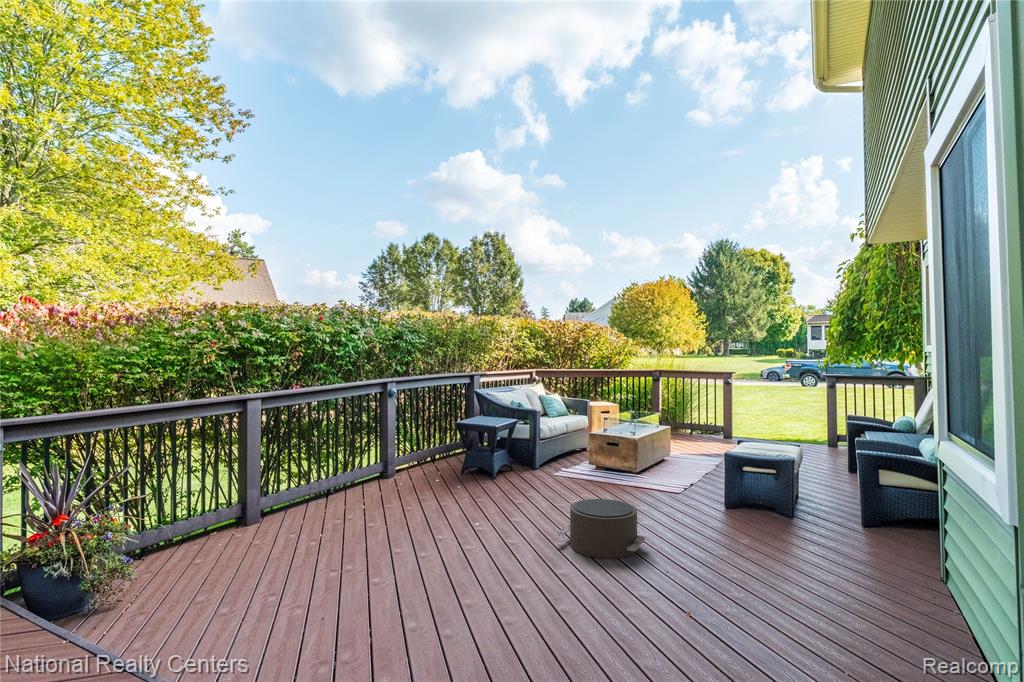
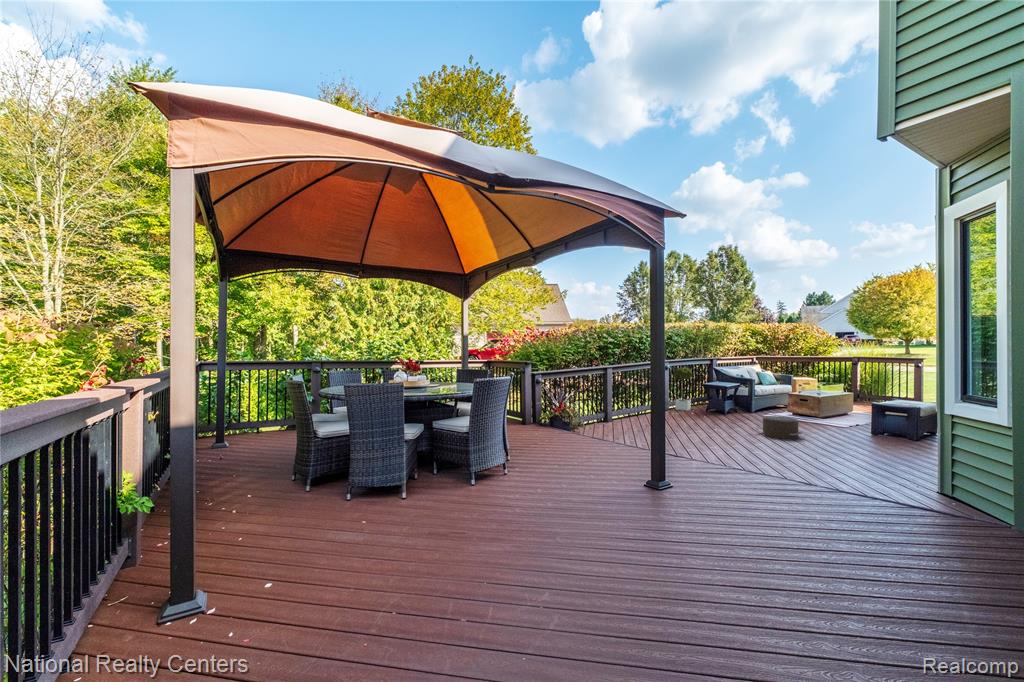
potted tree: none [400,390,437,478] -> present [674,367,692,411]

